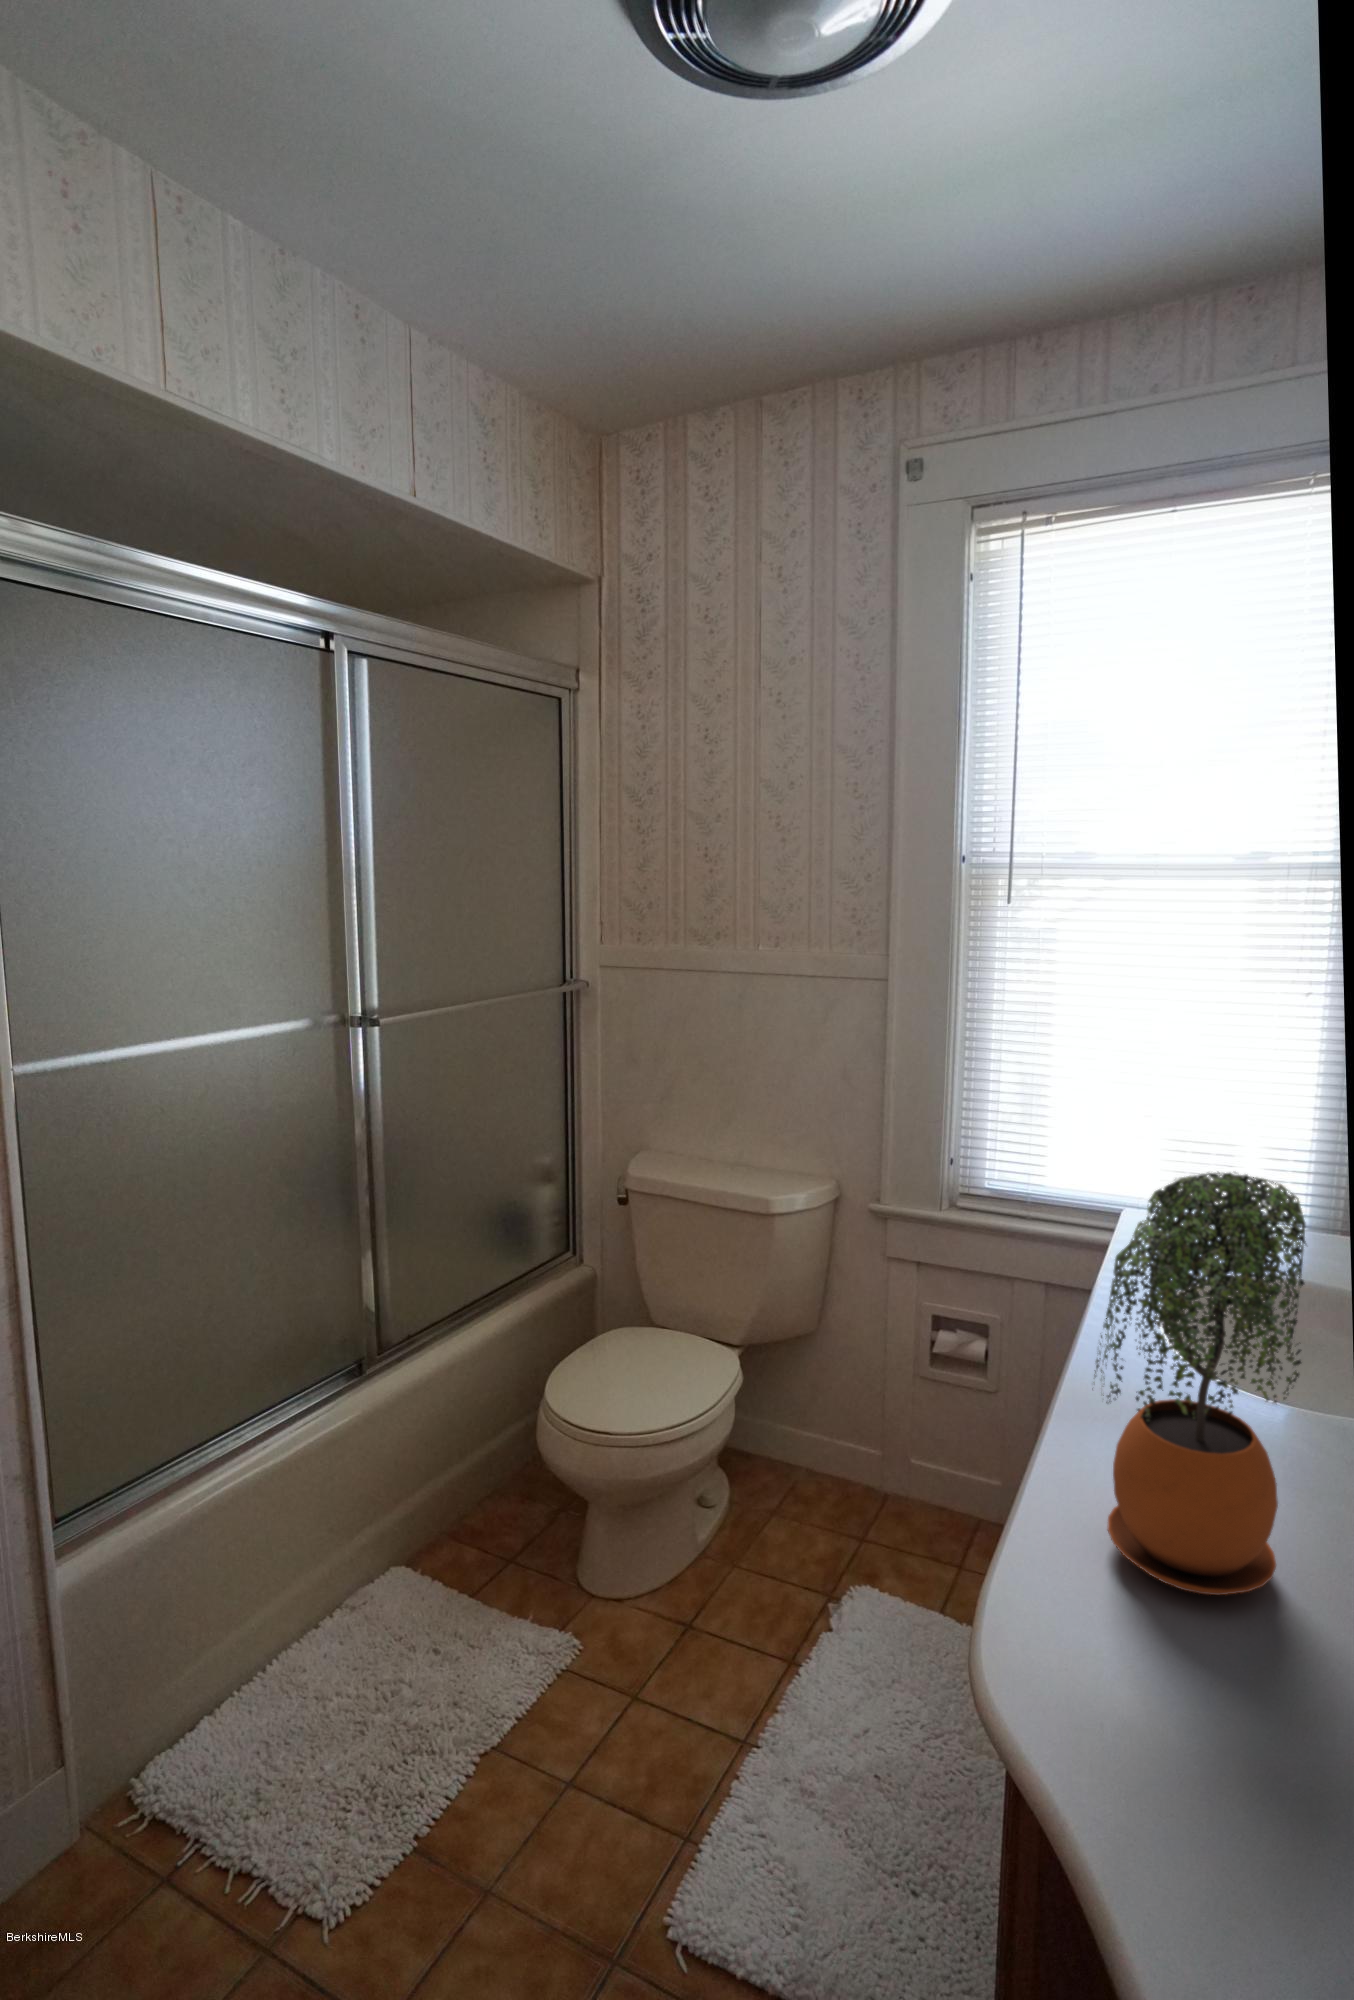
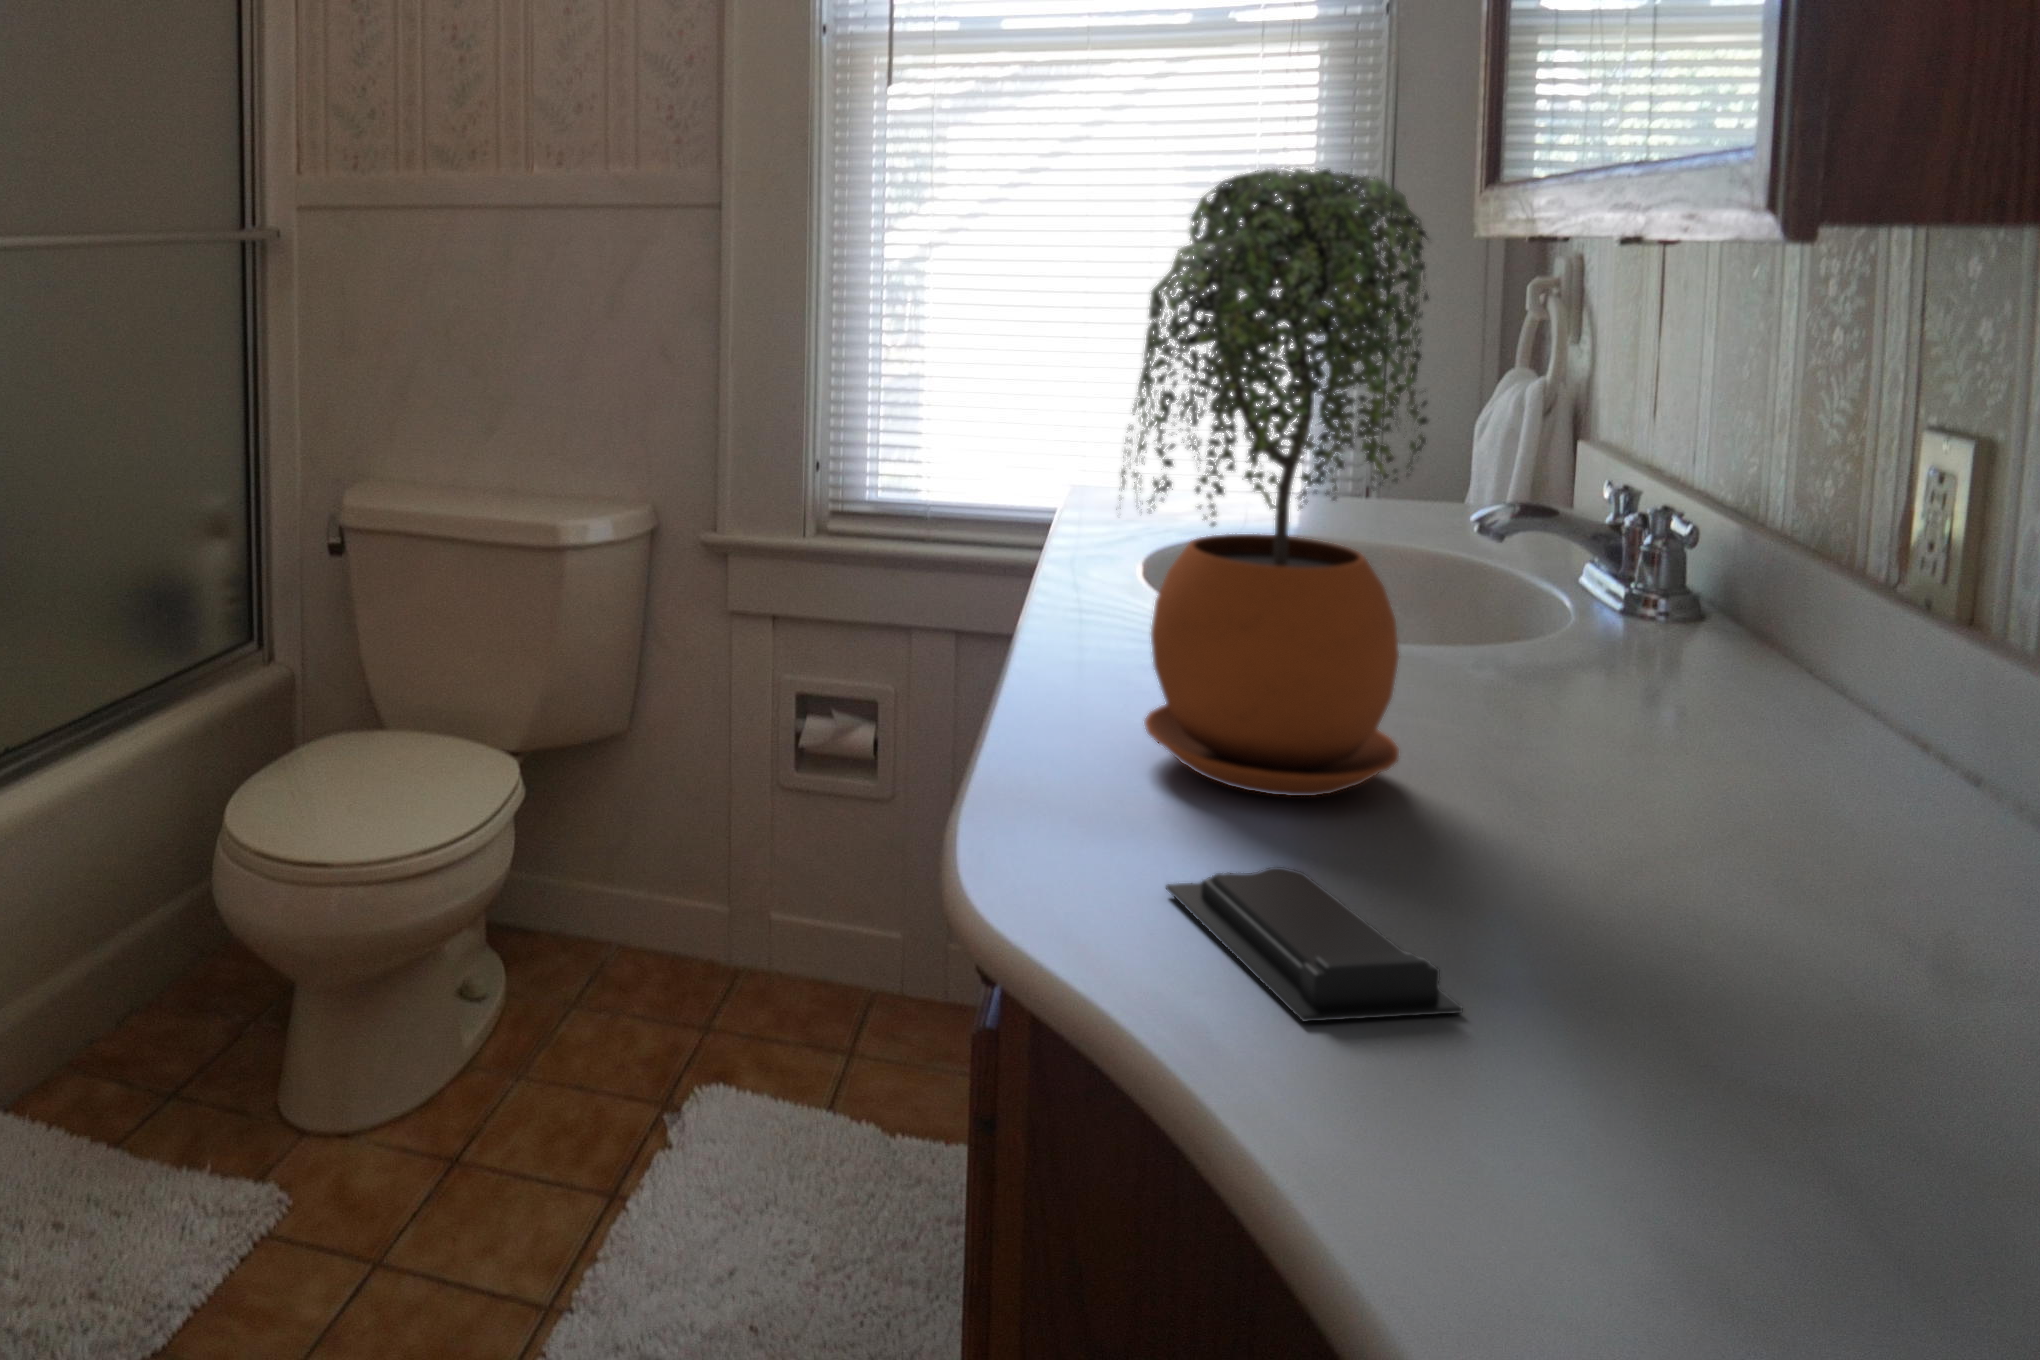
soap bar: none [1090,1676,1254,1823] -> present [1166,867,1463,1021]

